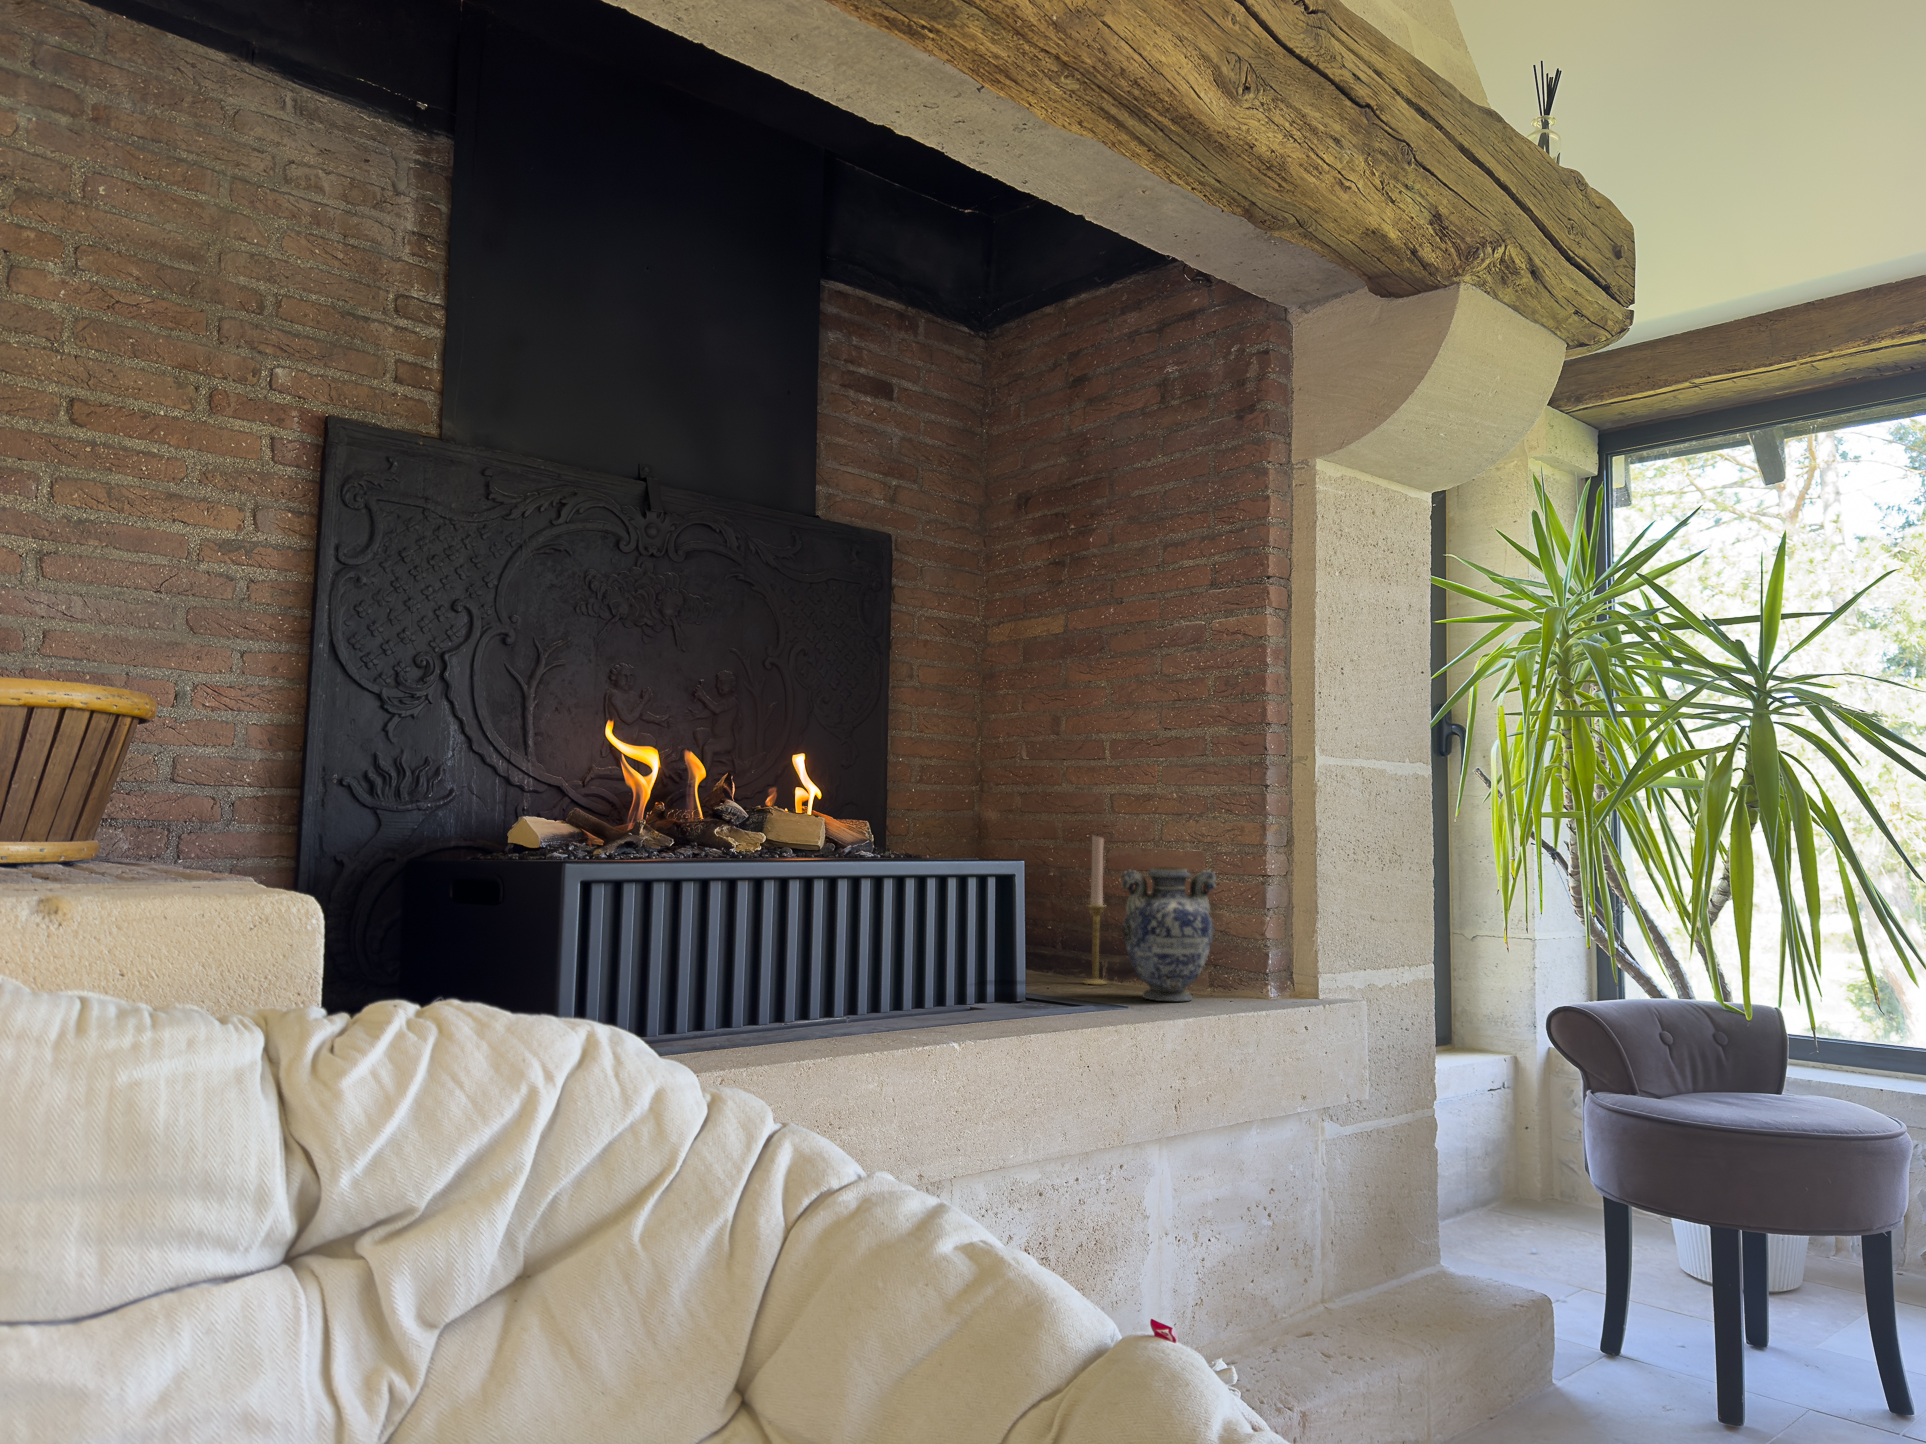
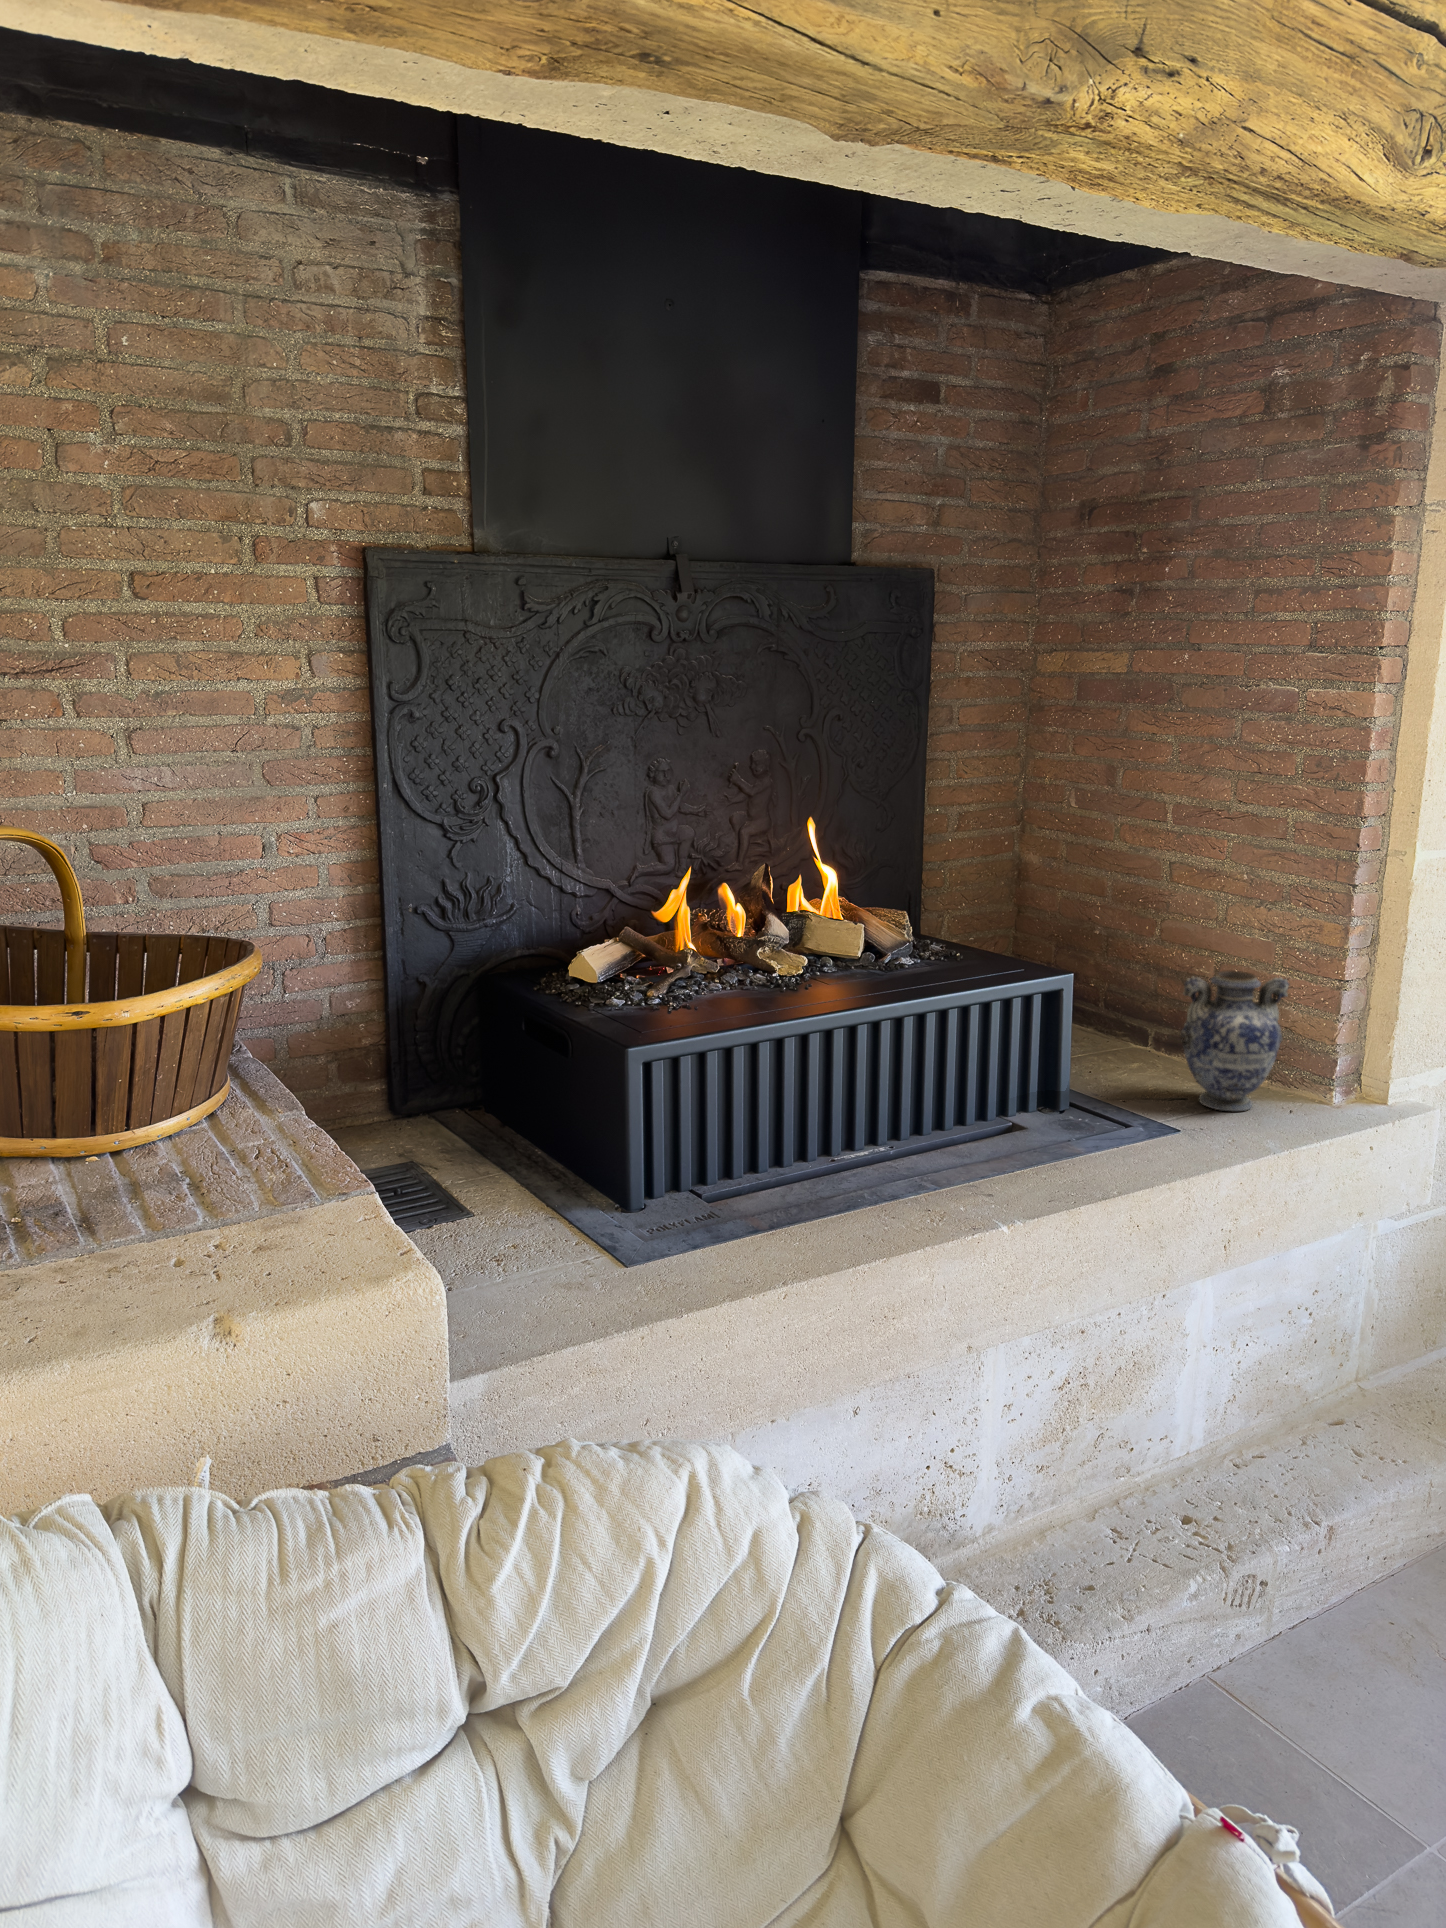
candlestick: present [1084,835,1106,984] -> none [1132,913,1163,1066]

